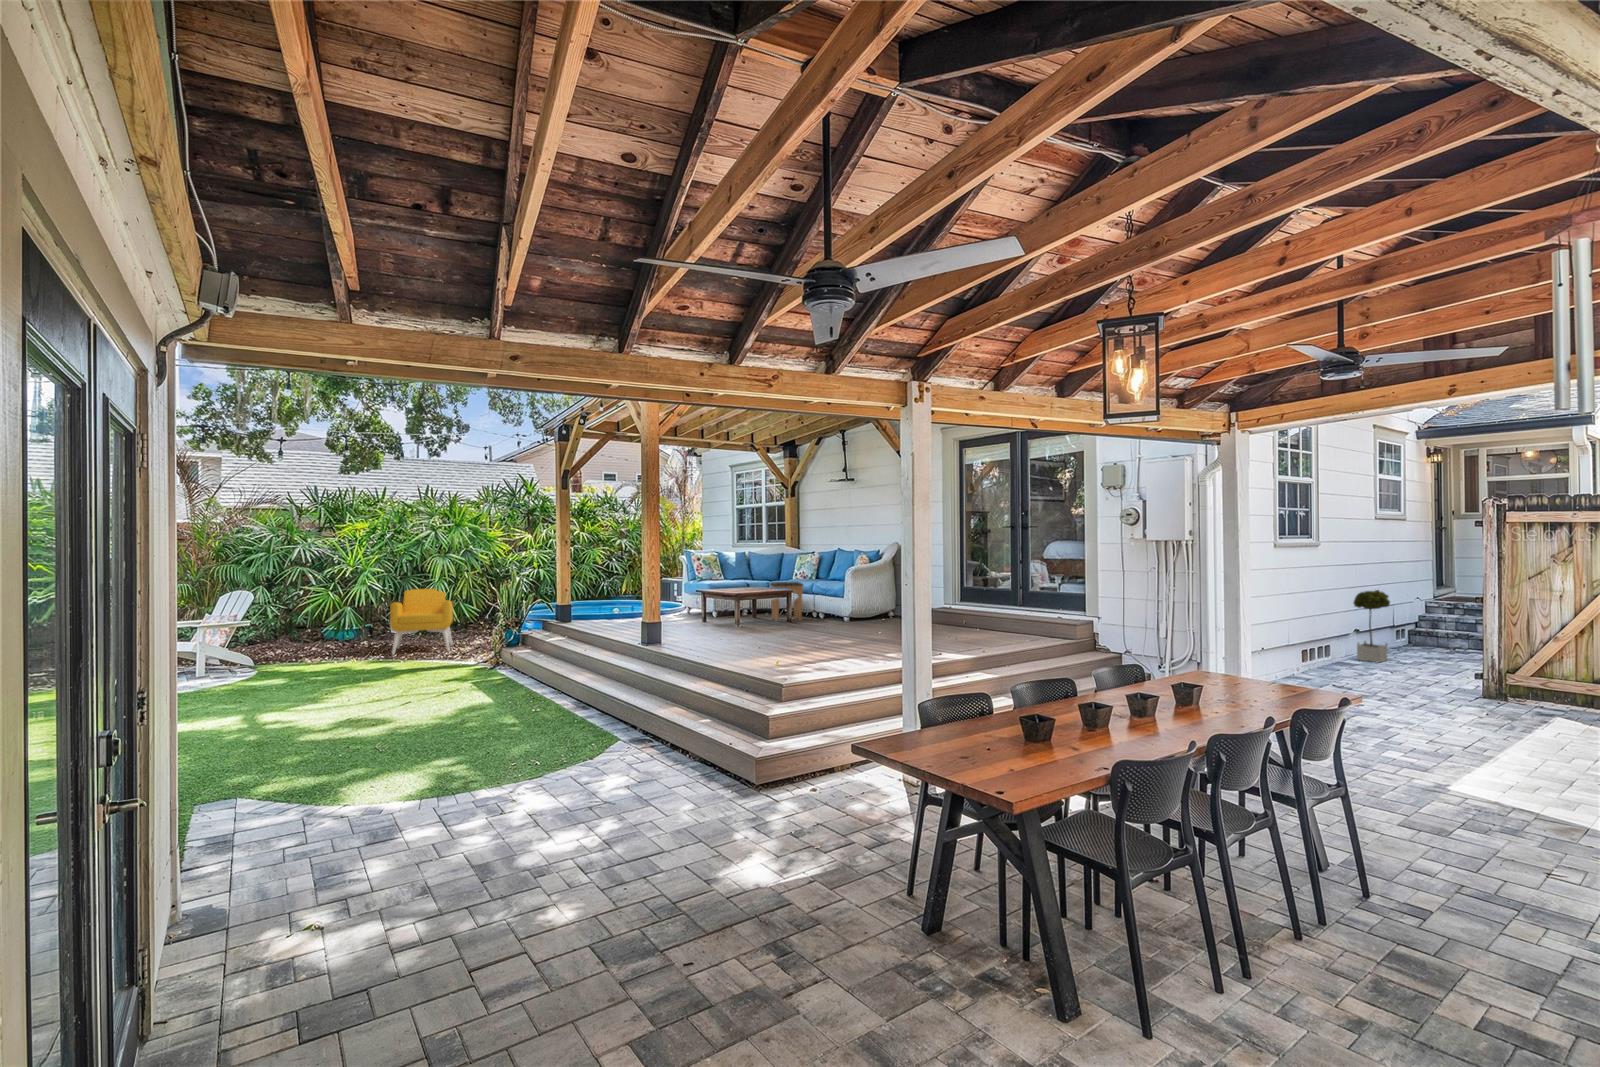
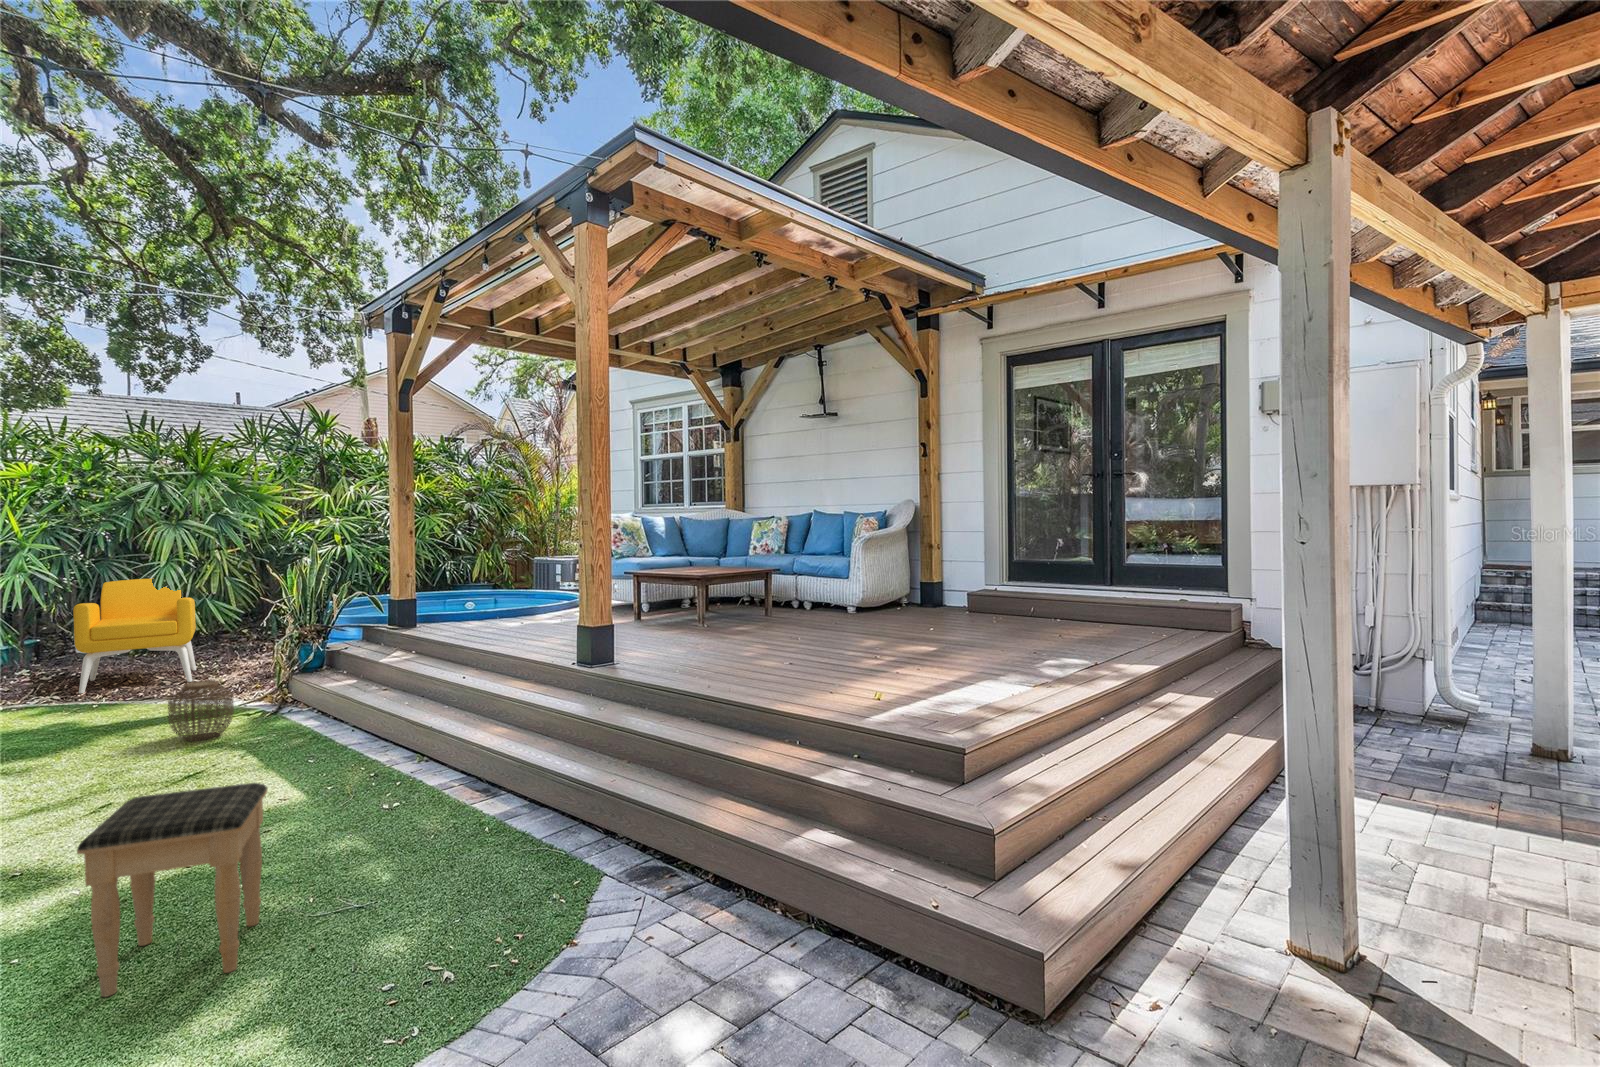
footstool: present [770,582,803,621] -> present [77,783,267,997]
potted tree: present [1354,590,1390,662] -> none [1462,557,1511,647]
woven basket: none [436,646,468,679] -> present [168,680,234,741]

